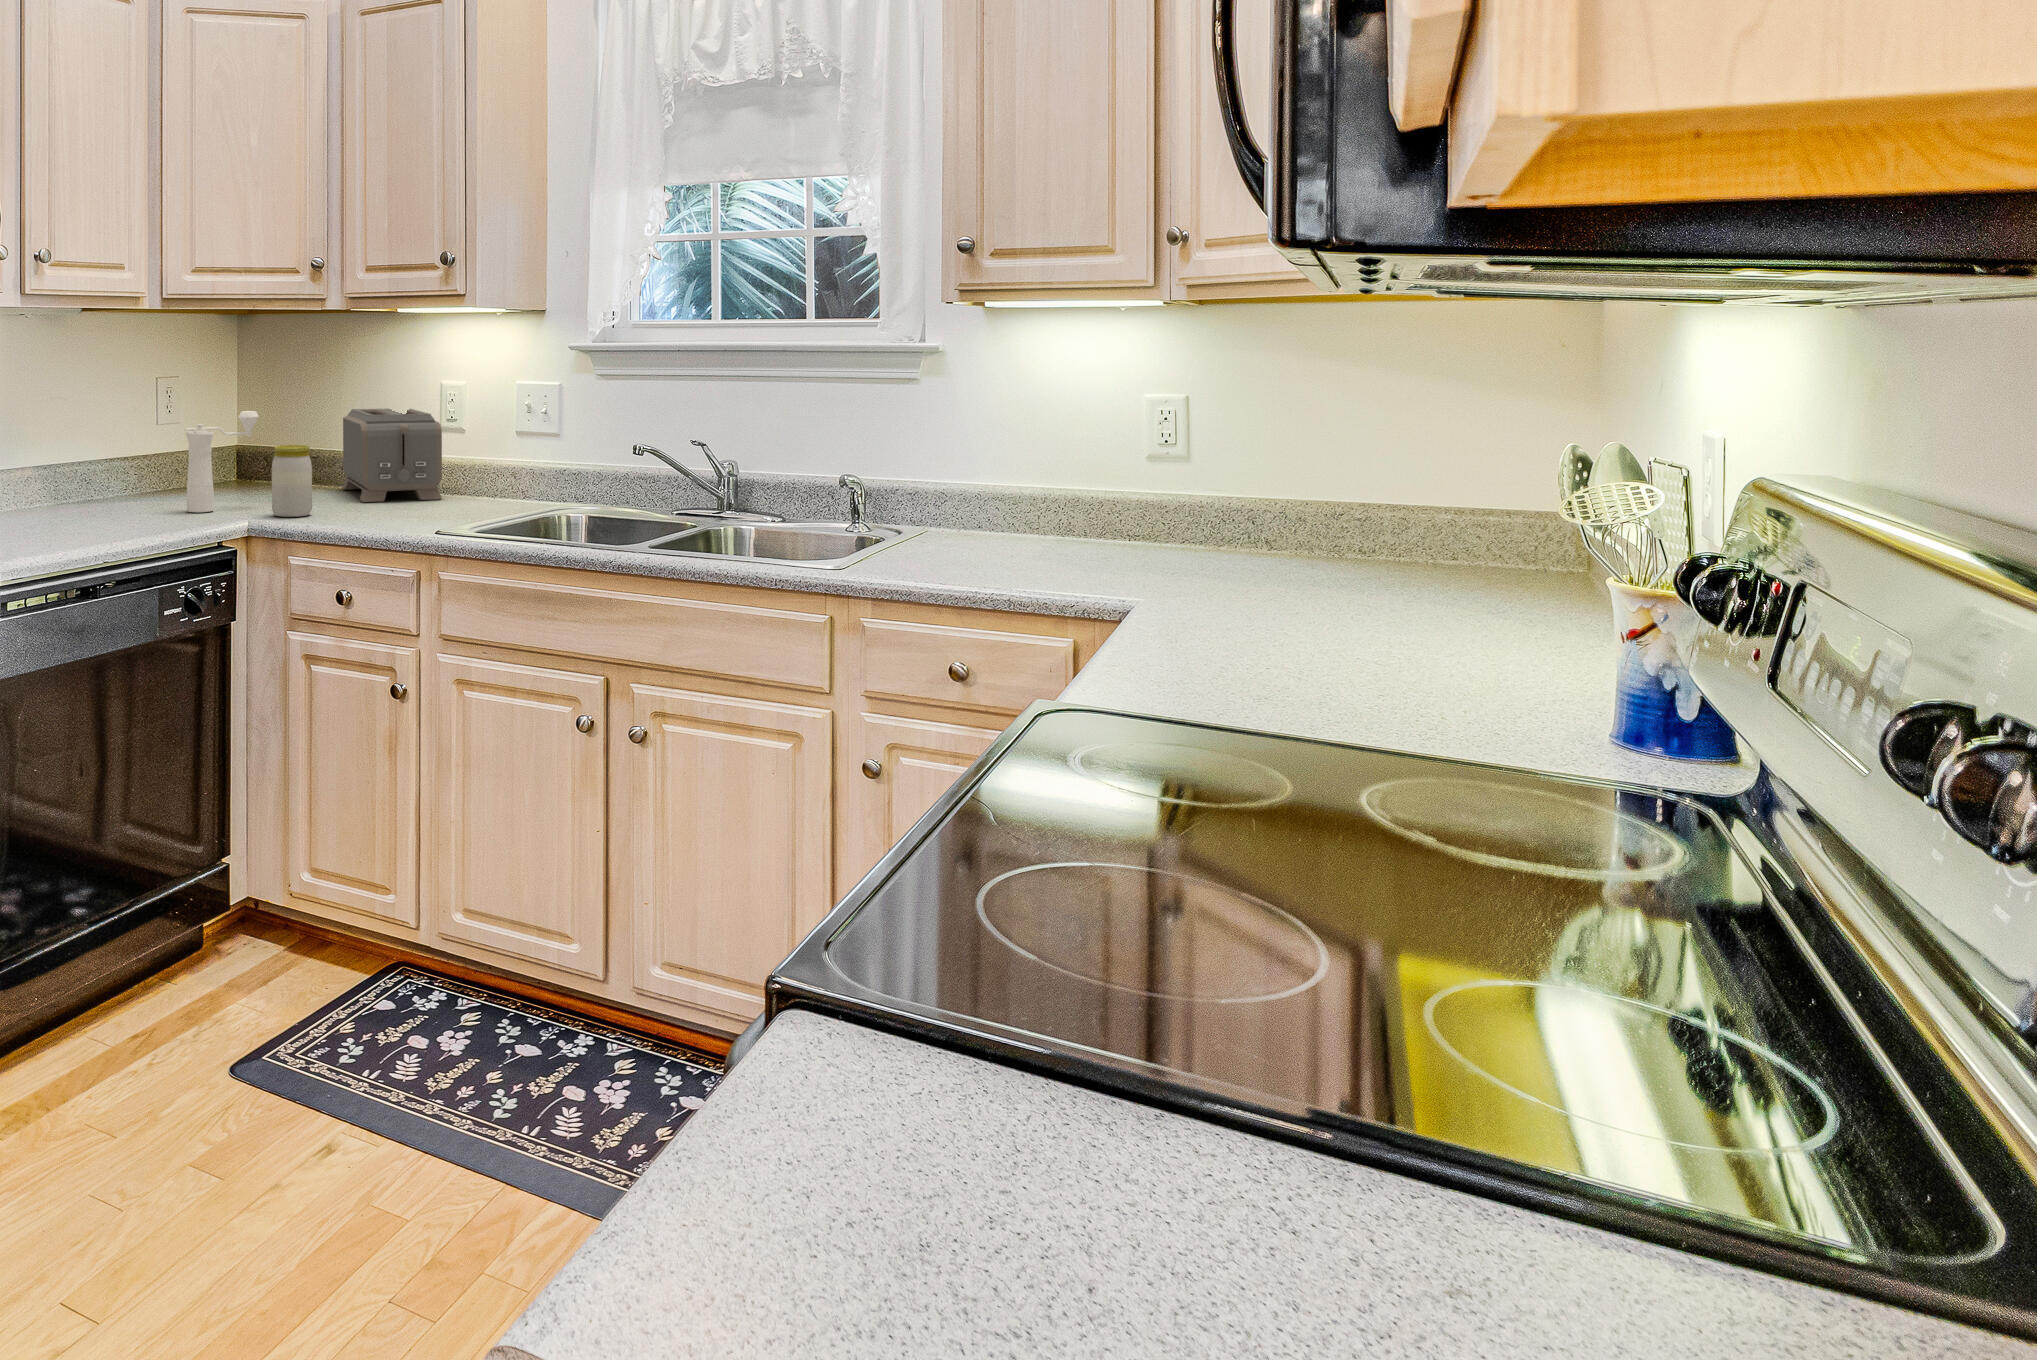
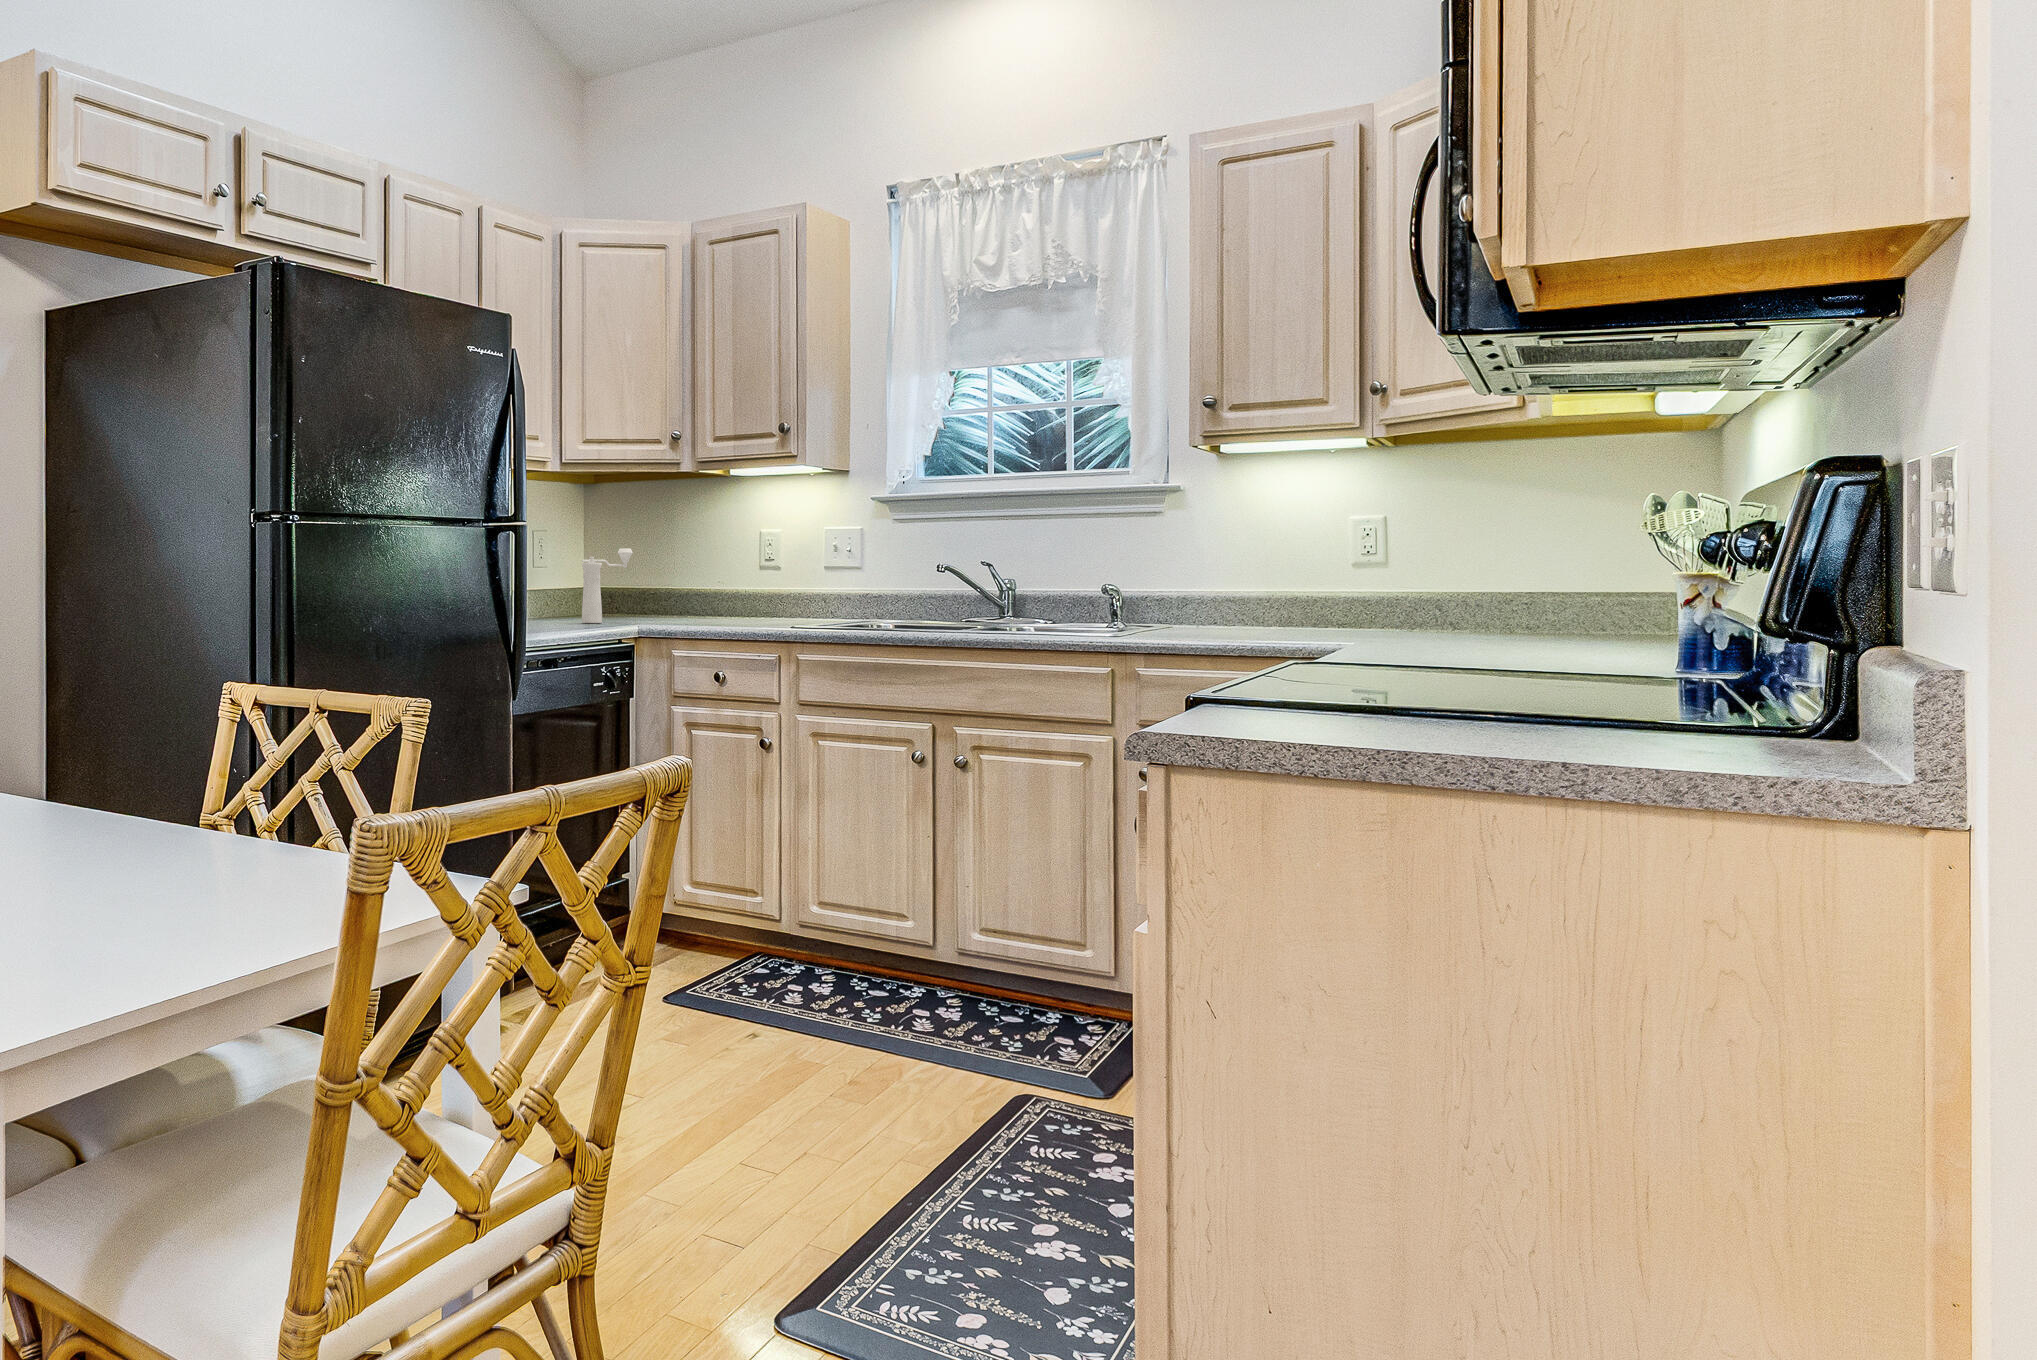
toaster: present [342,409,442,502] -> none [679,553,769,620]
jar: present [272,445,312,517] -> none [651,572,681,624]

